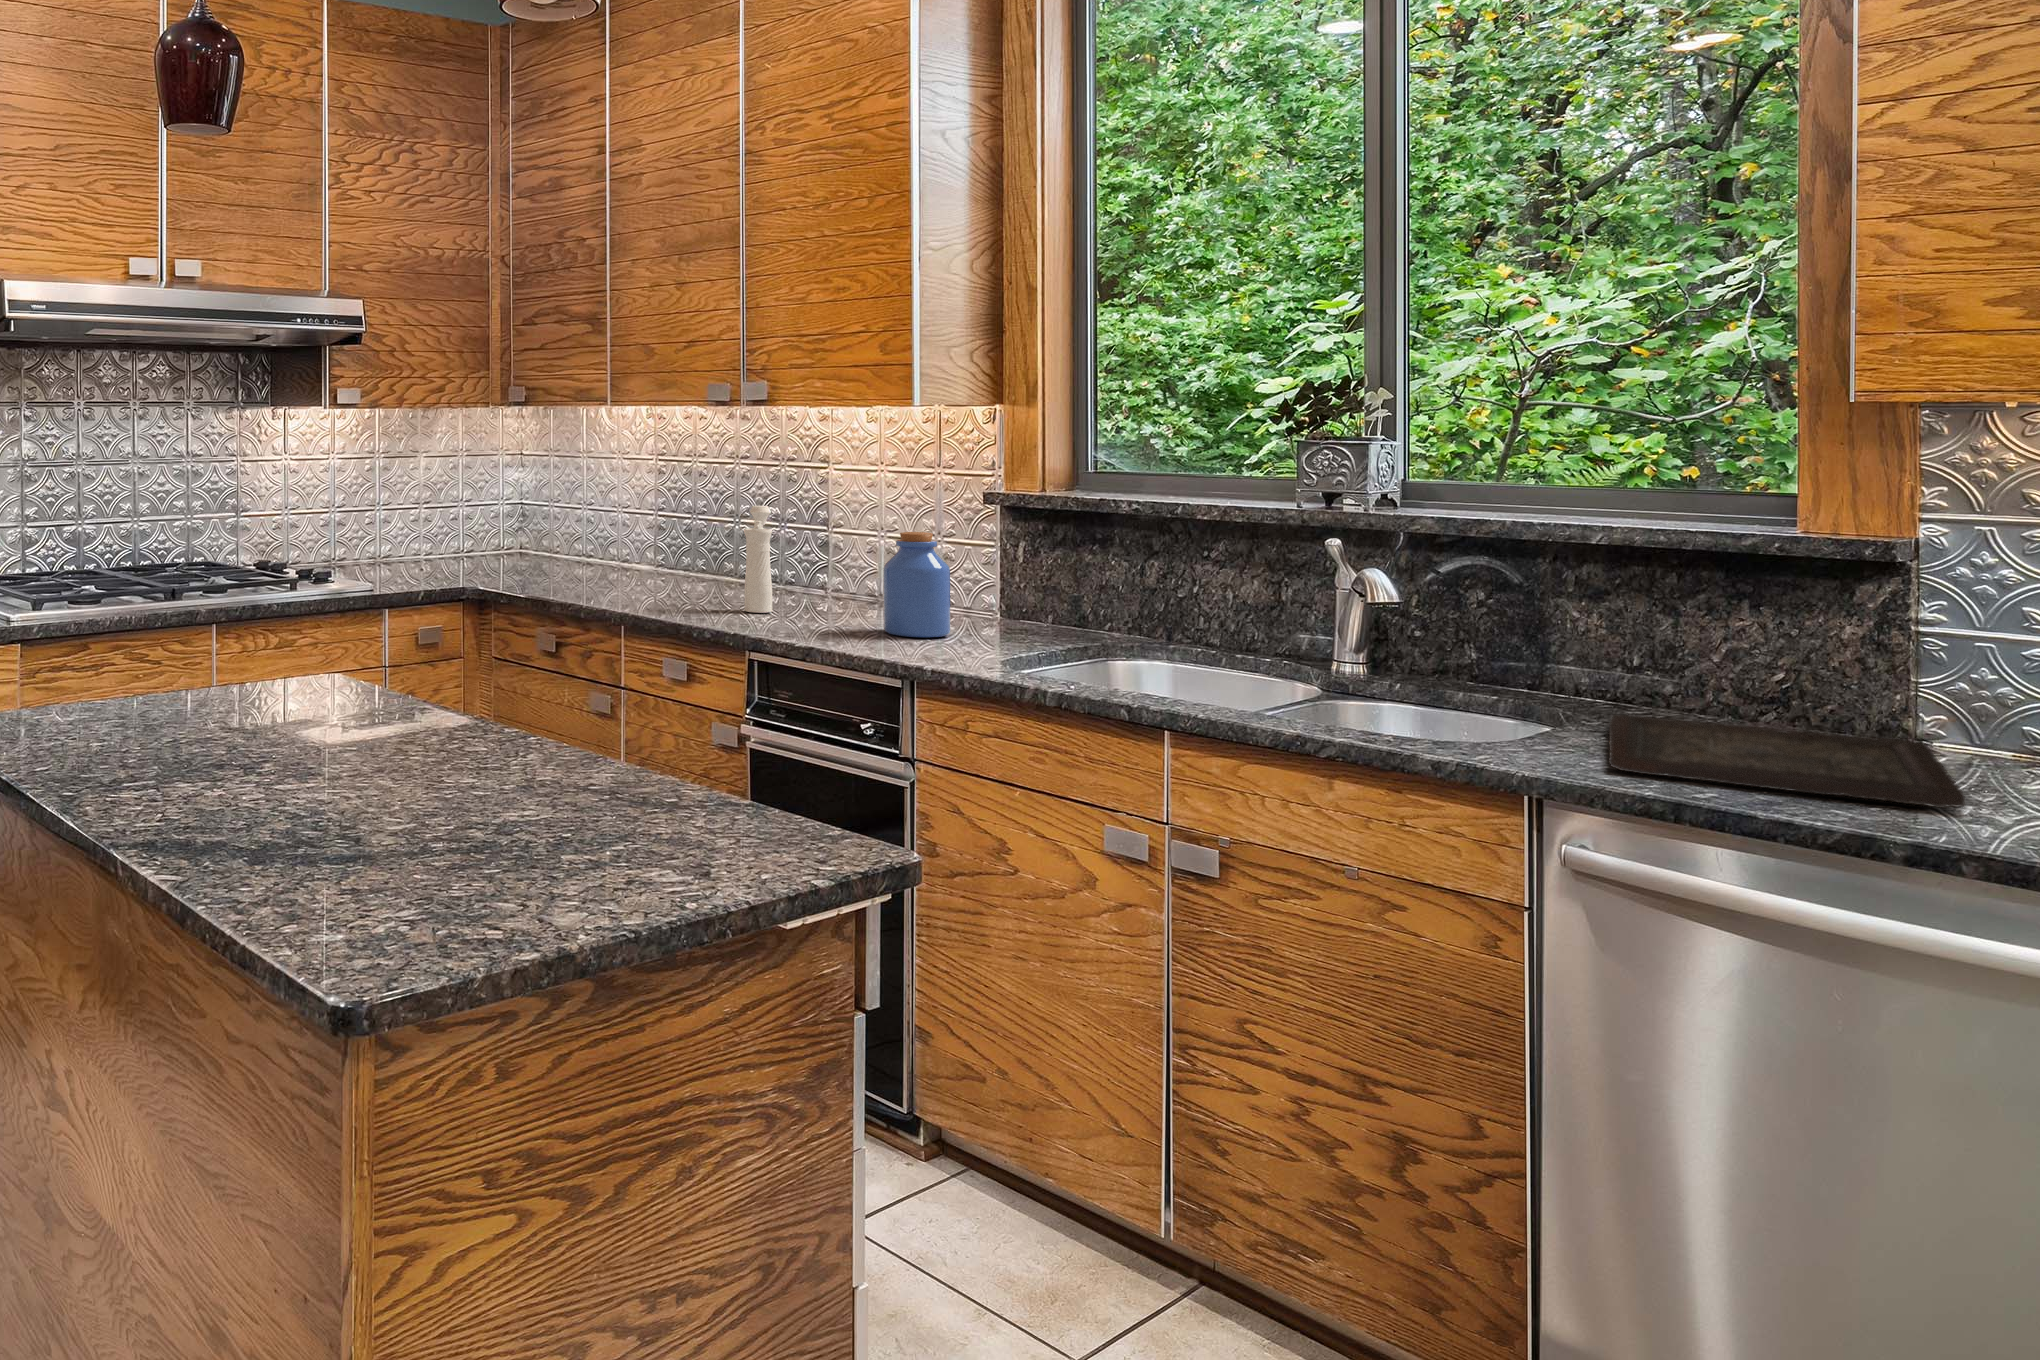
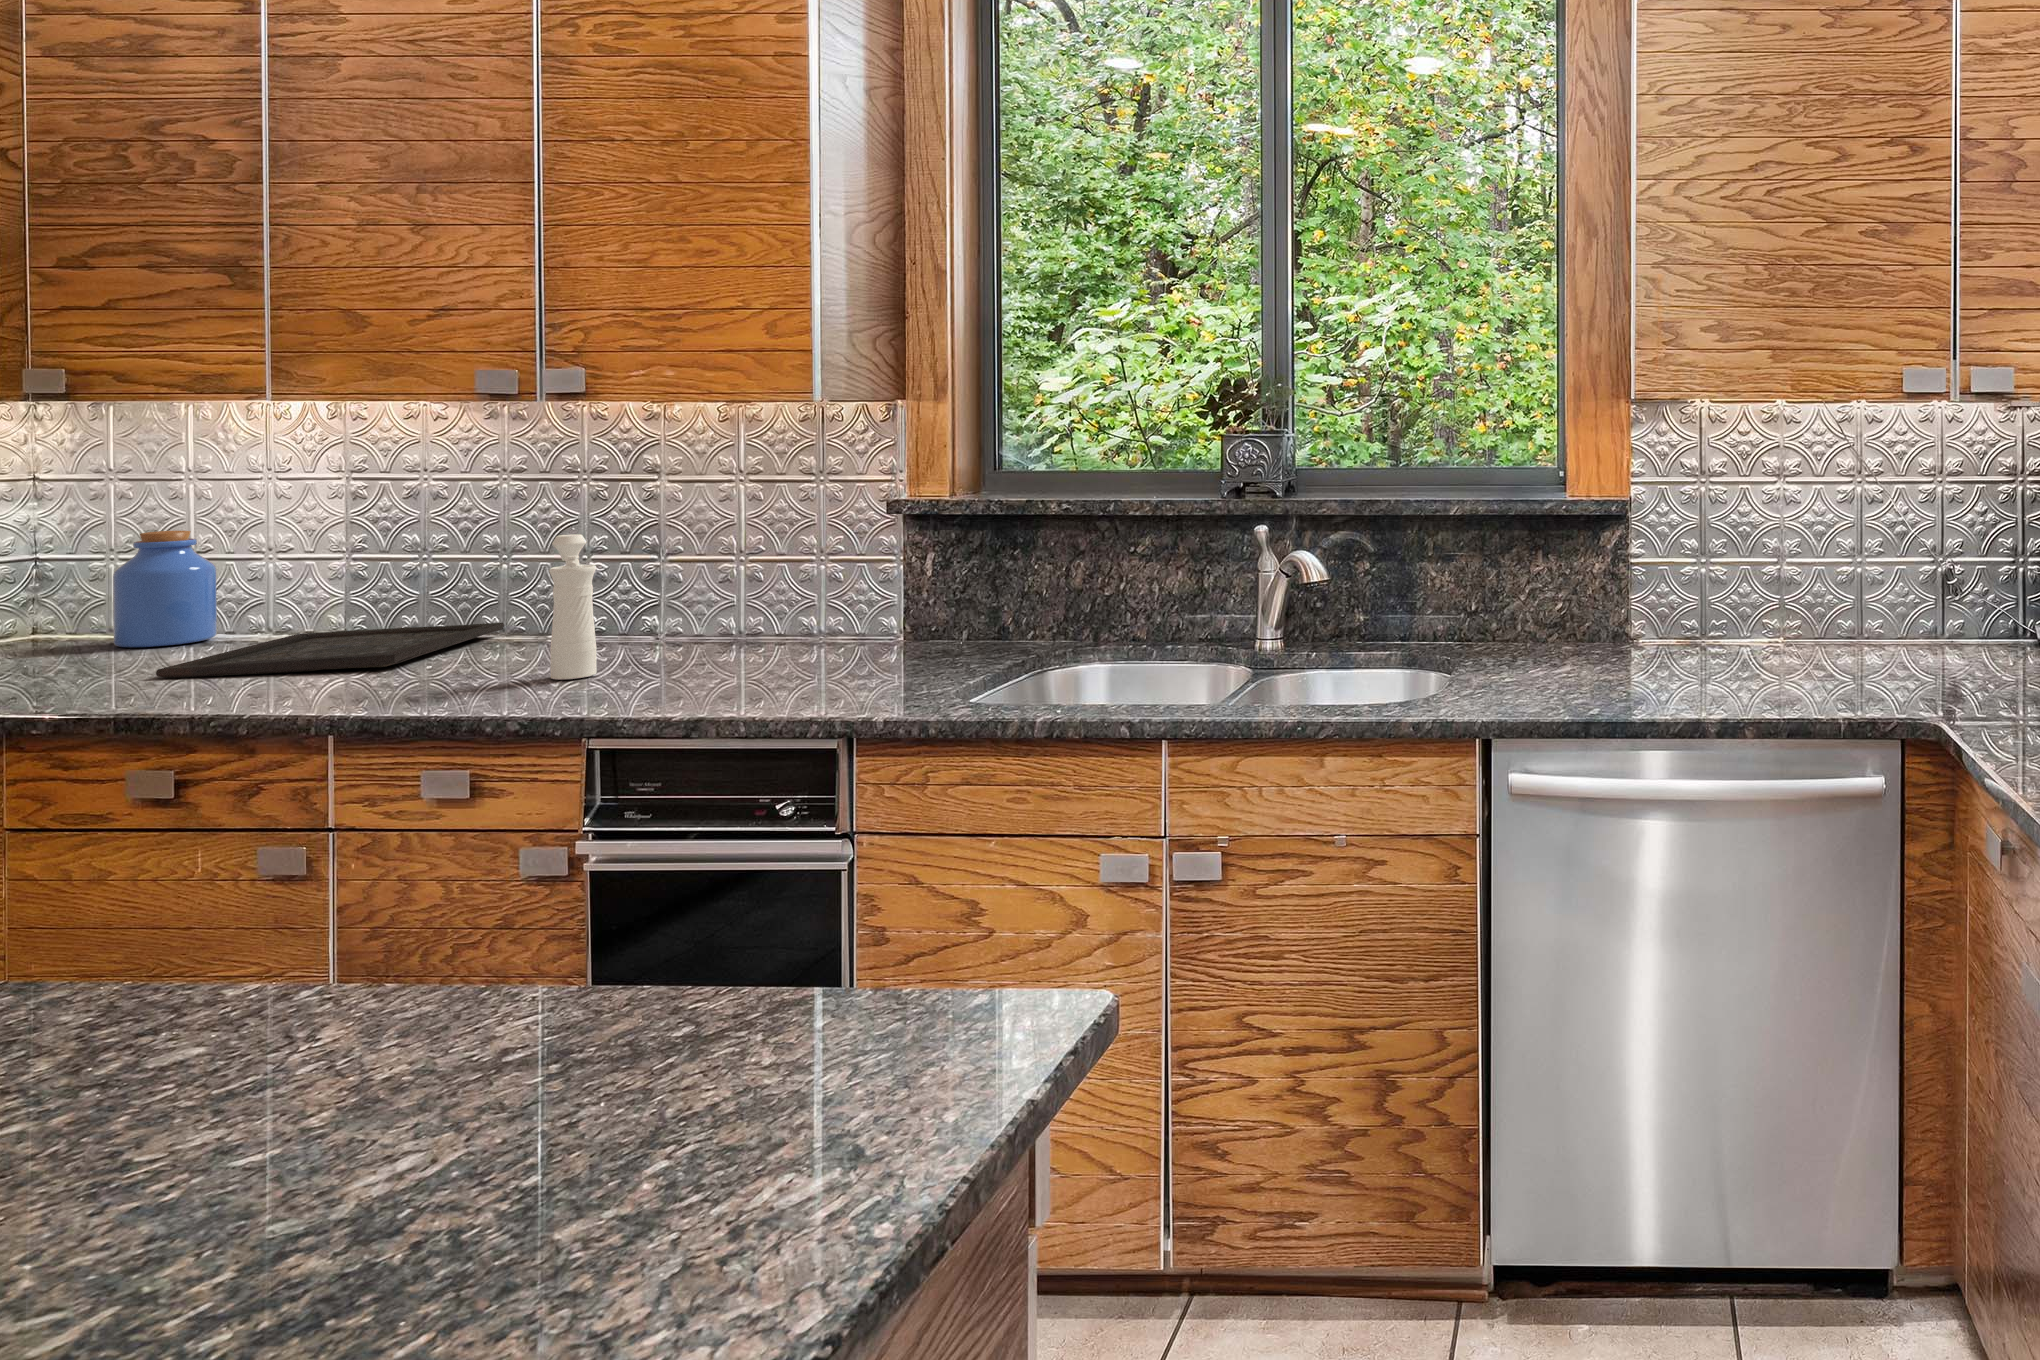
jar: present [884,532,950,637] -> present [113,531,217,647]
tray: present [1609,715,1965,808] -> present [156,623,504,678]

